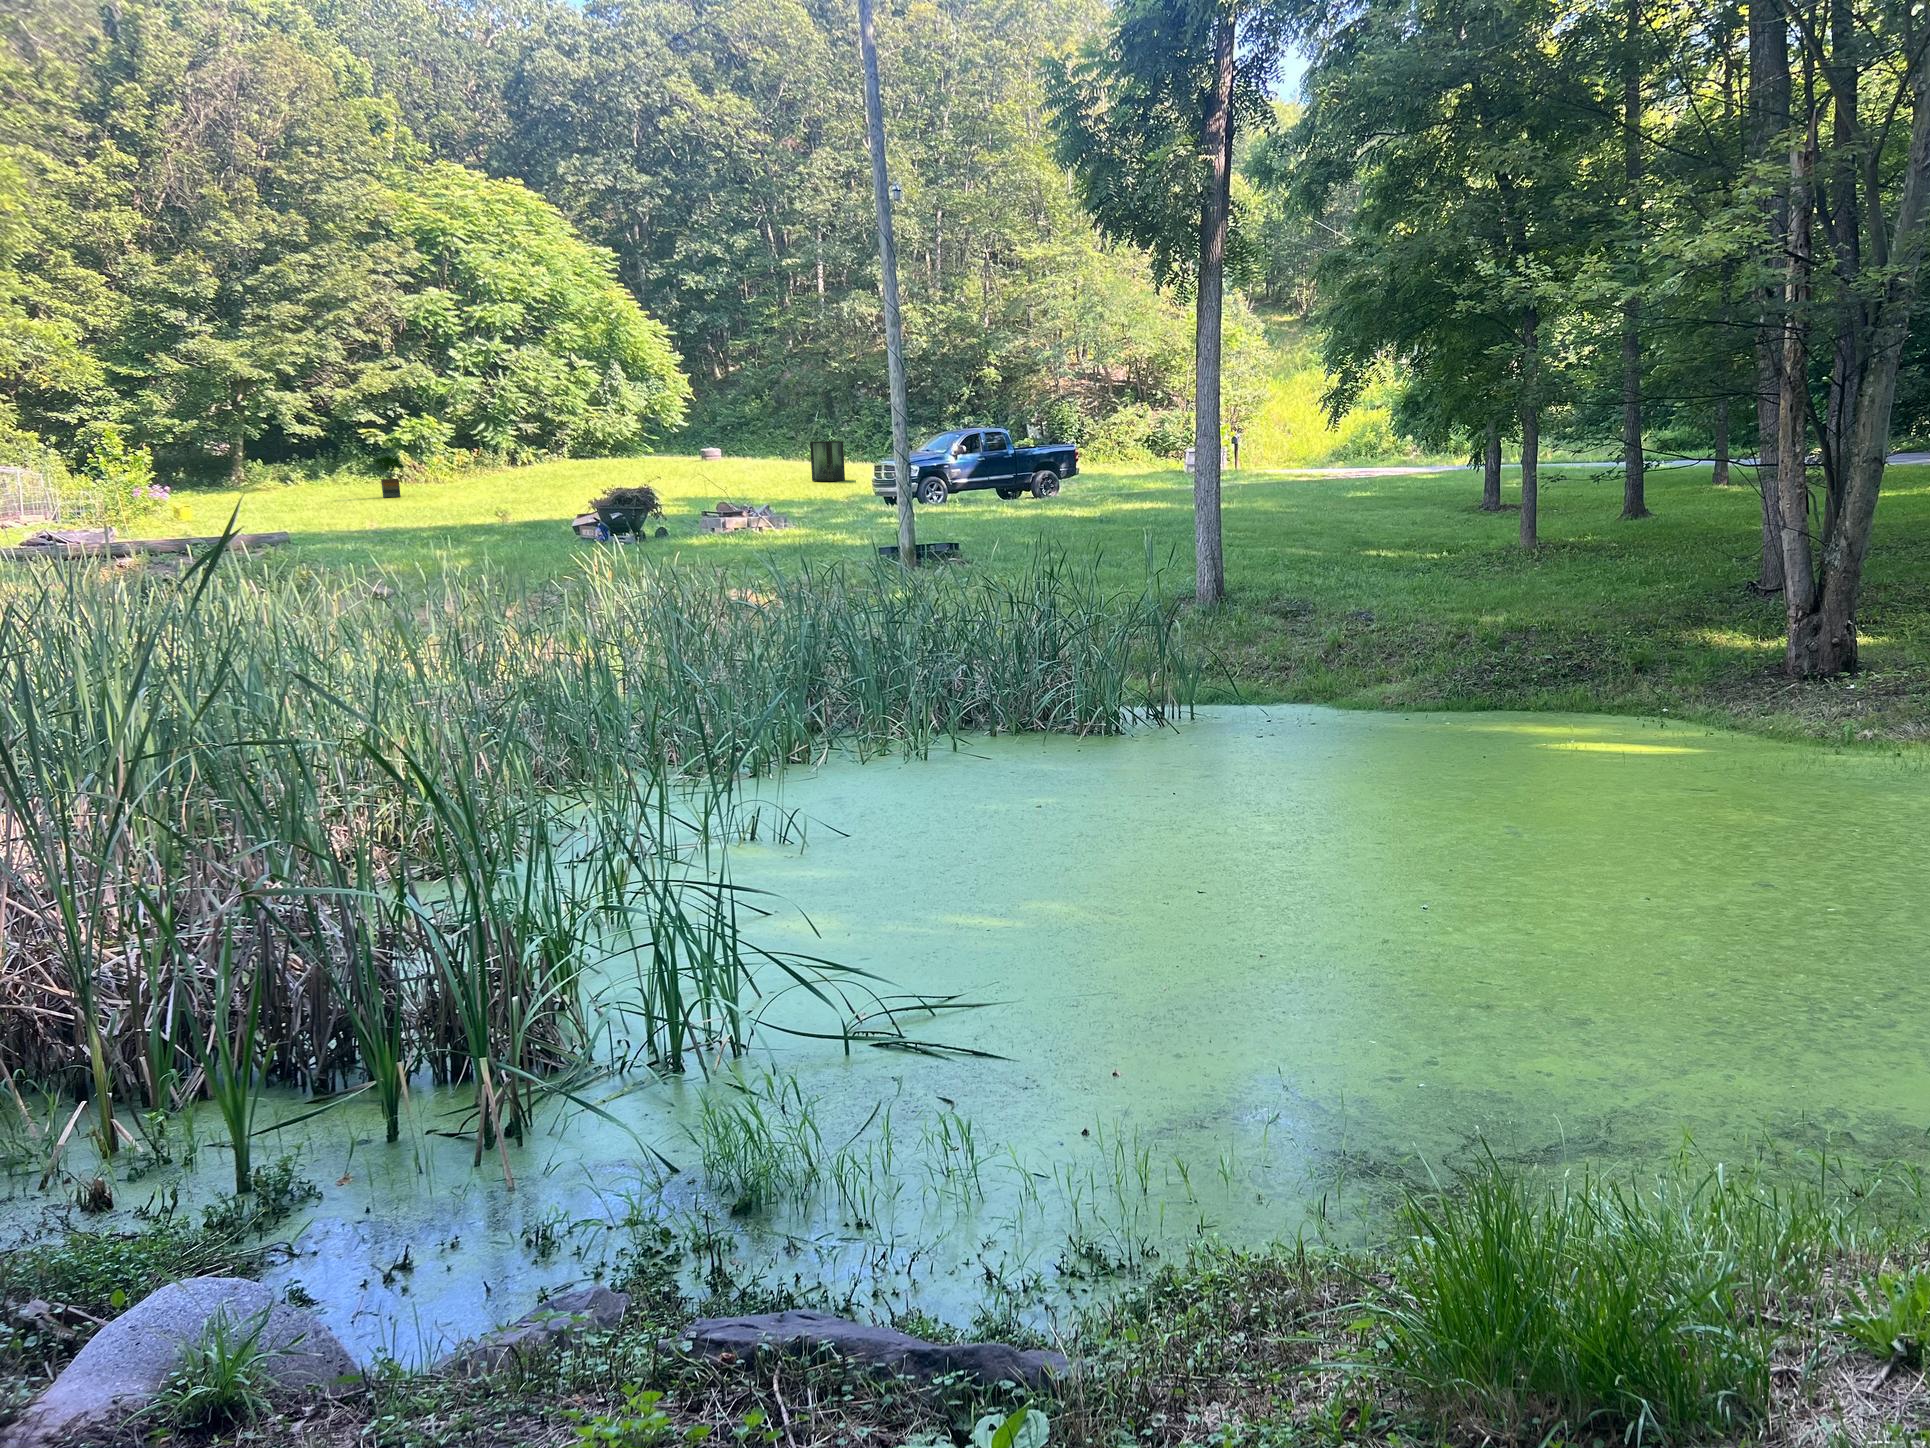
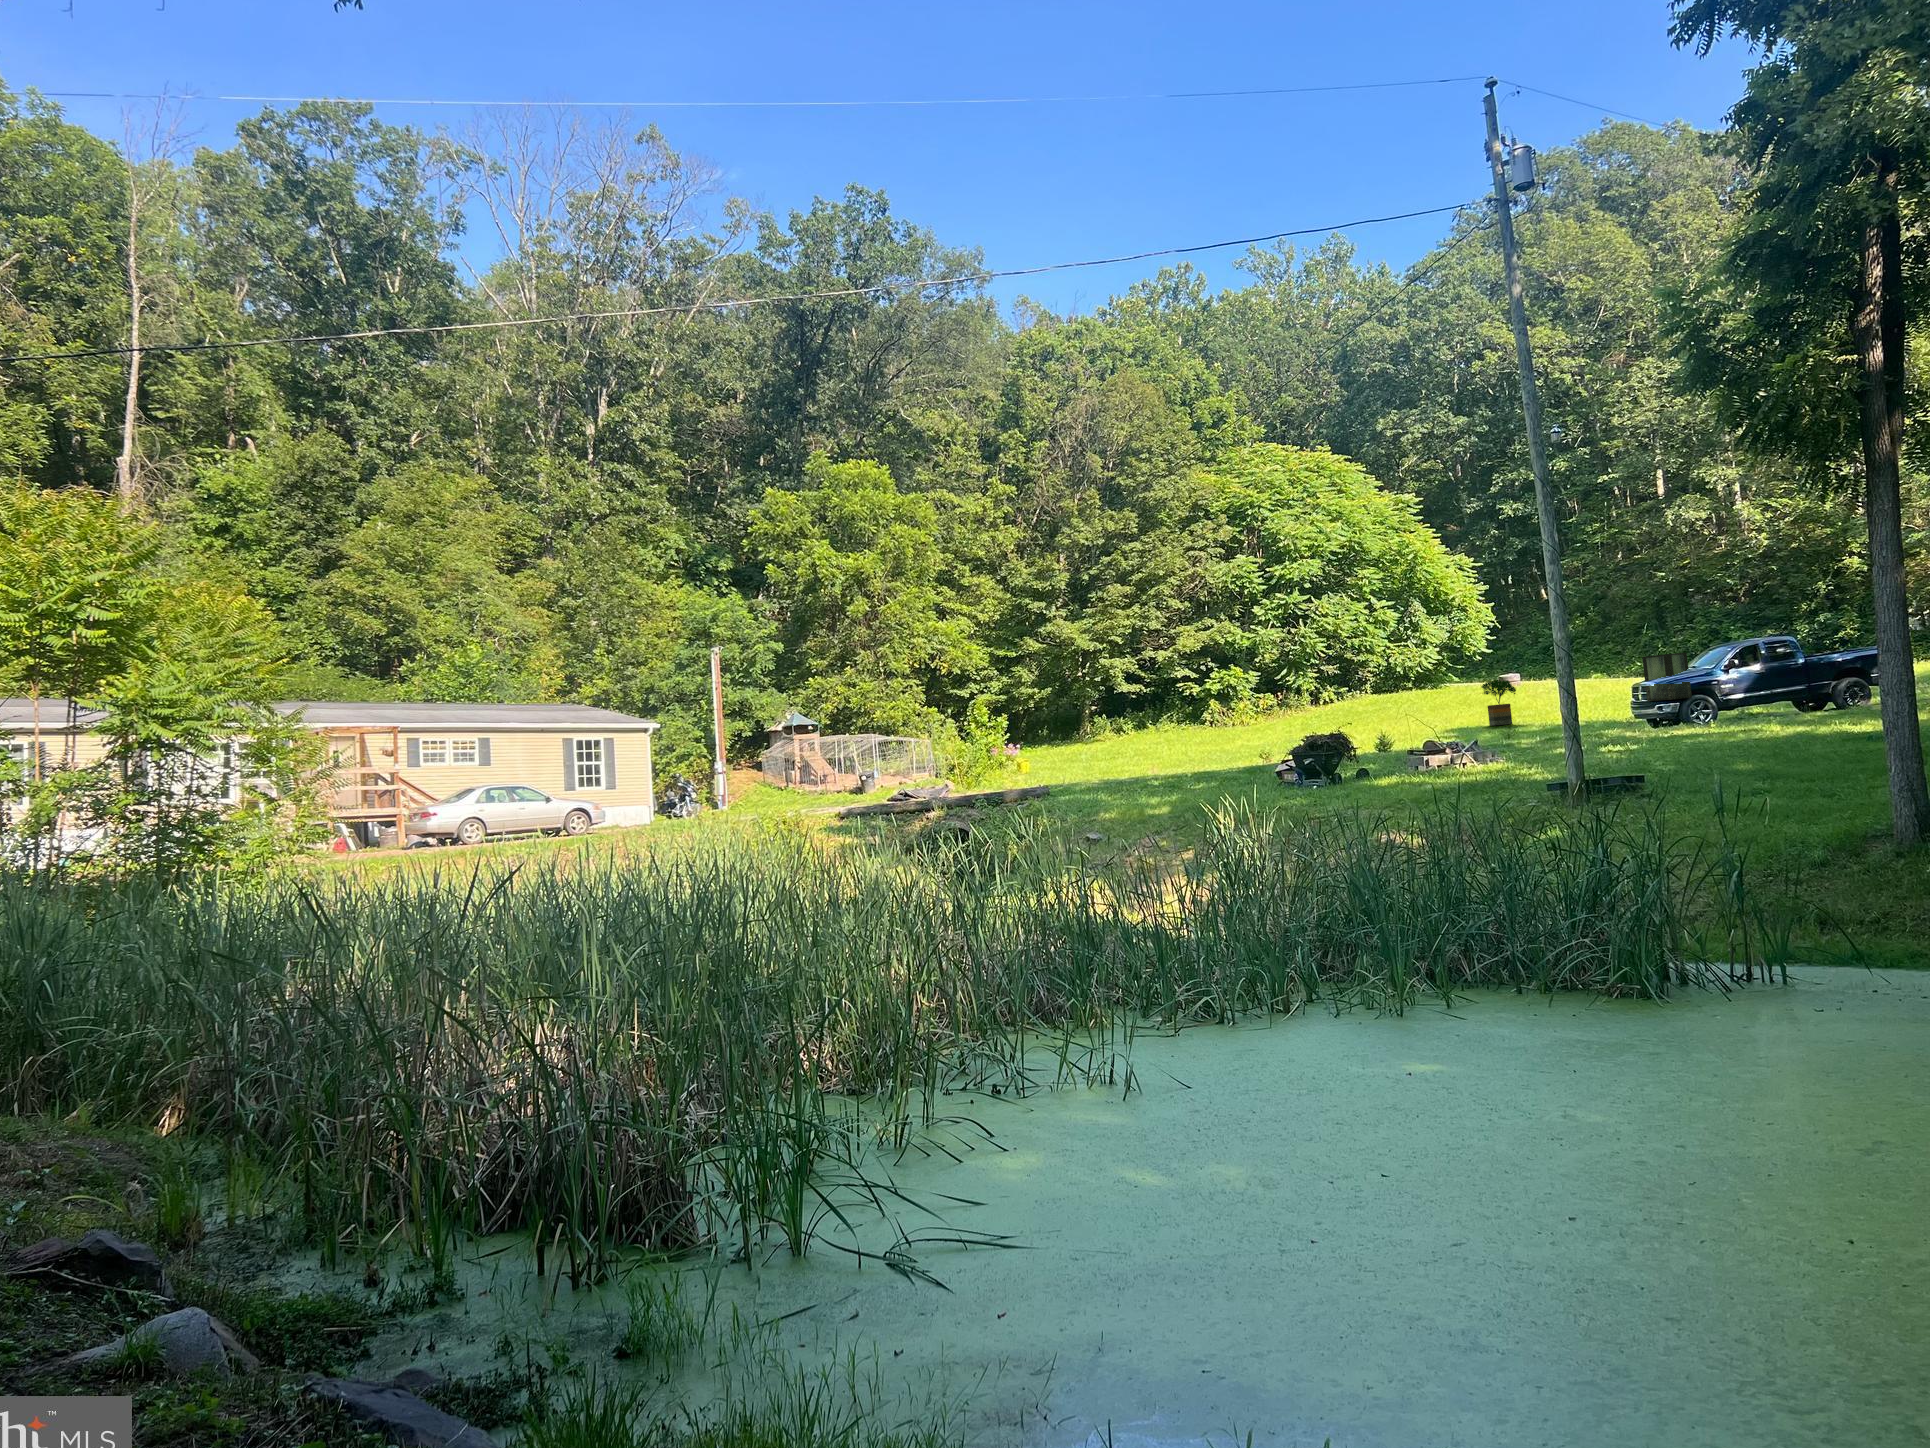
potted tree: present [375,456,404,497] -> present [1482,680,1516,725]

